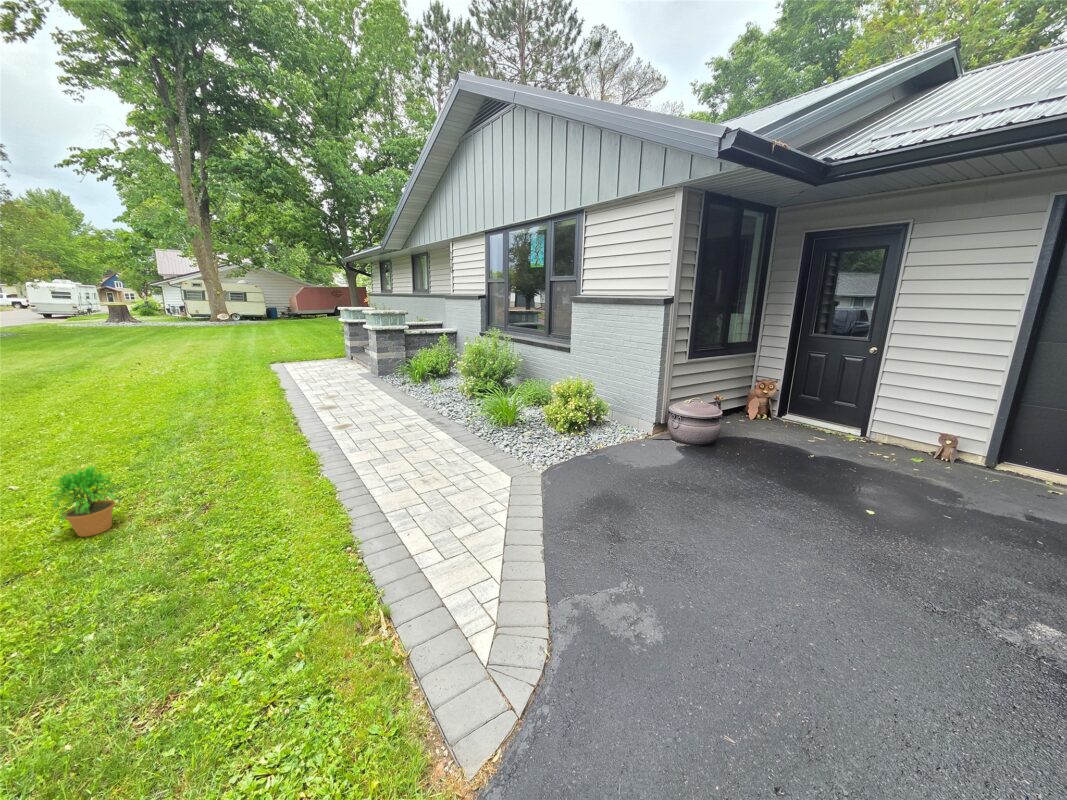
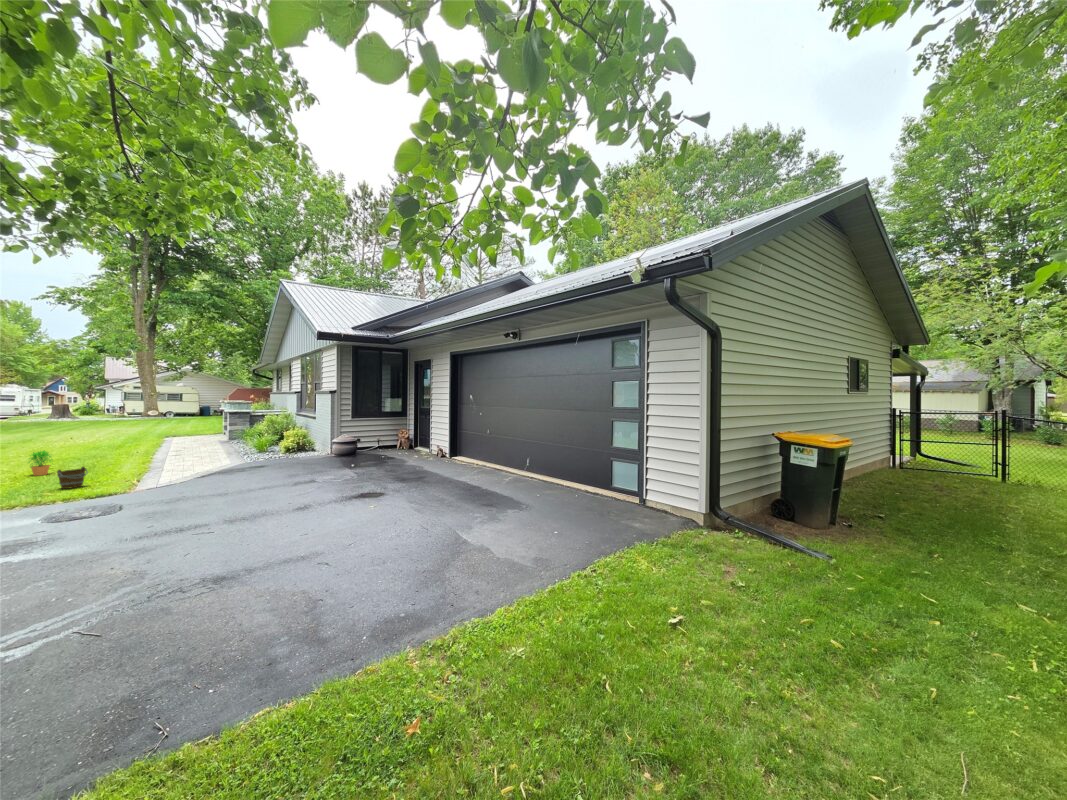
bucket: none [138,597,245,709] -> present [57,467,88,489]

